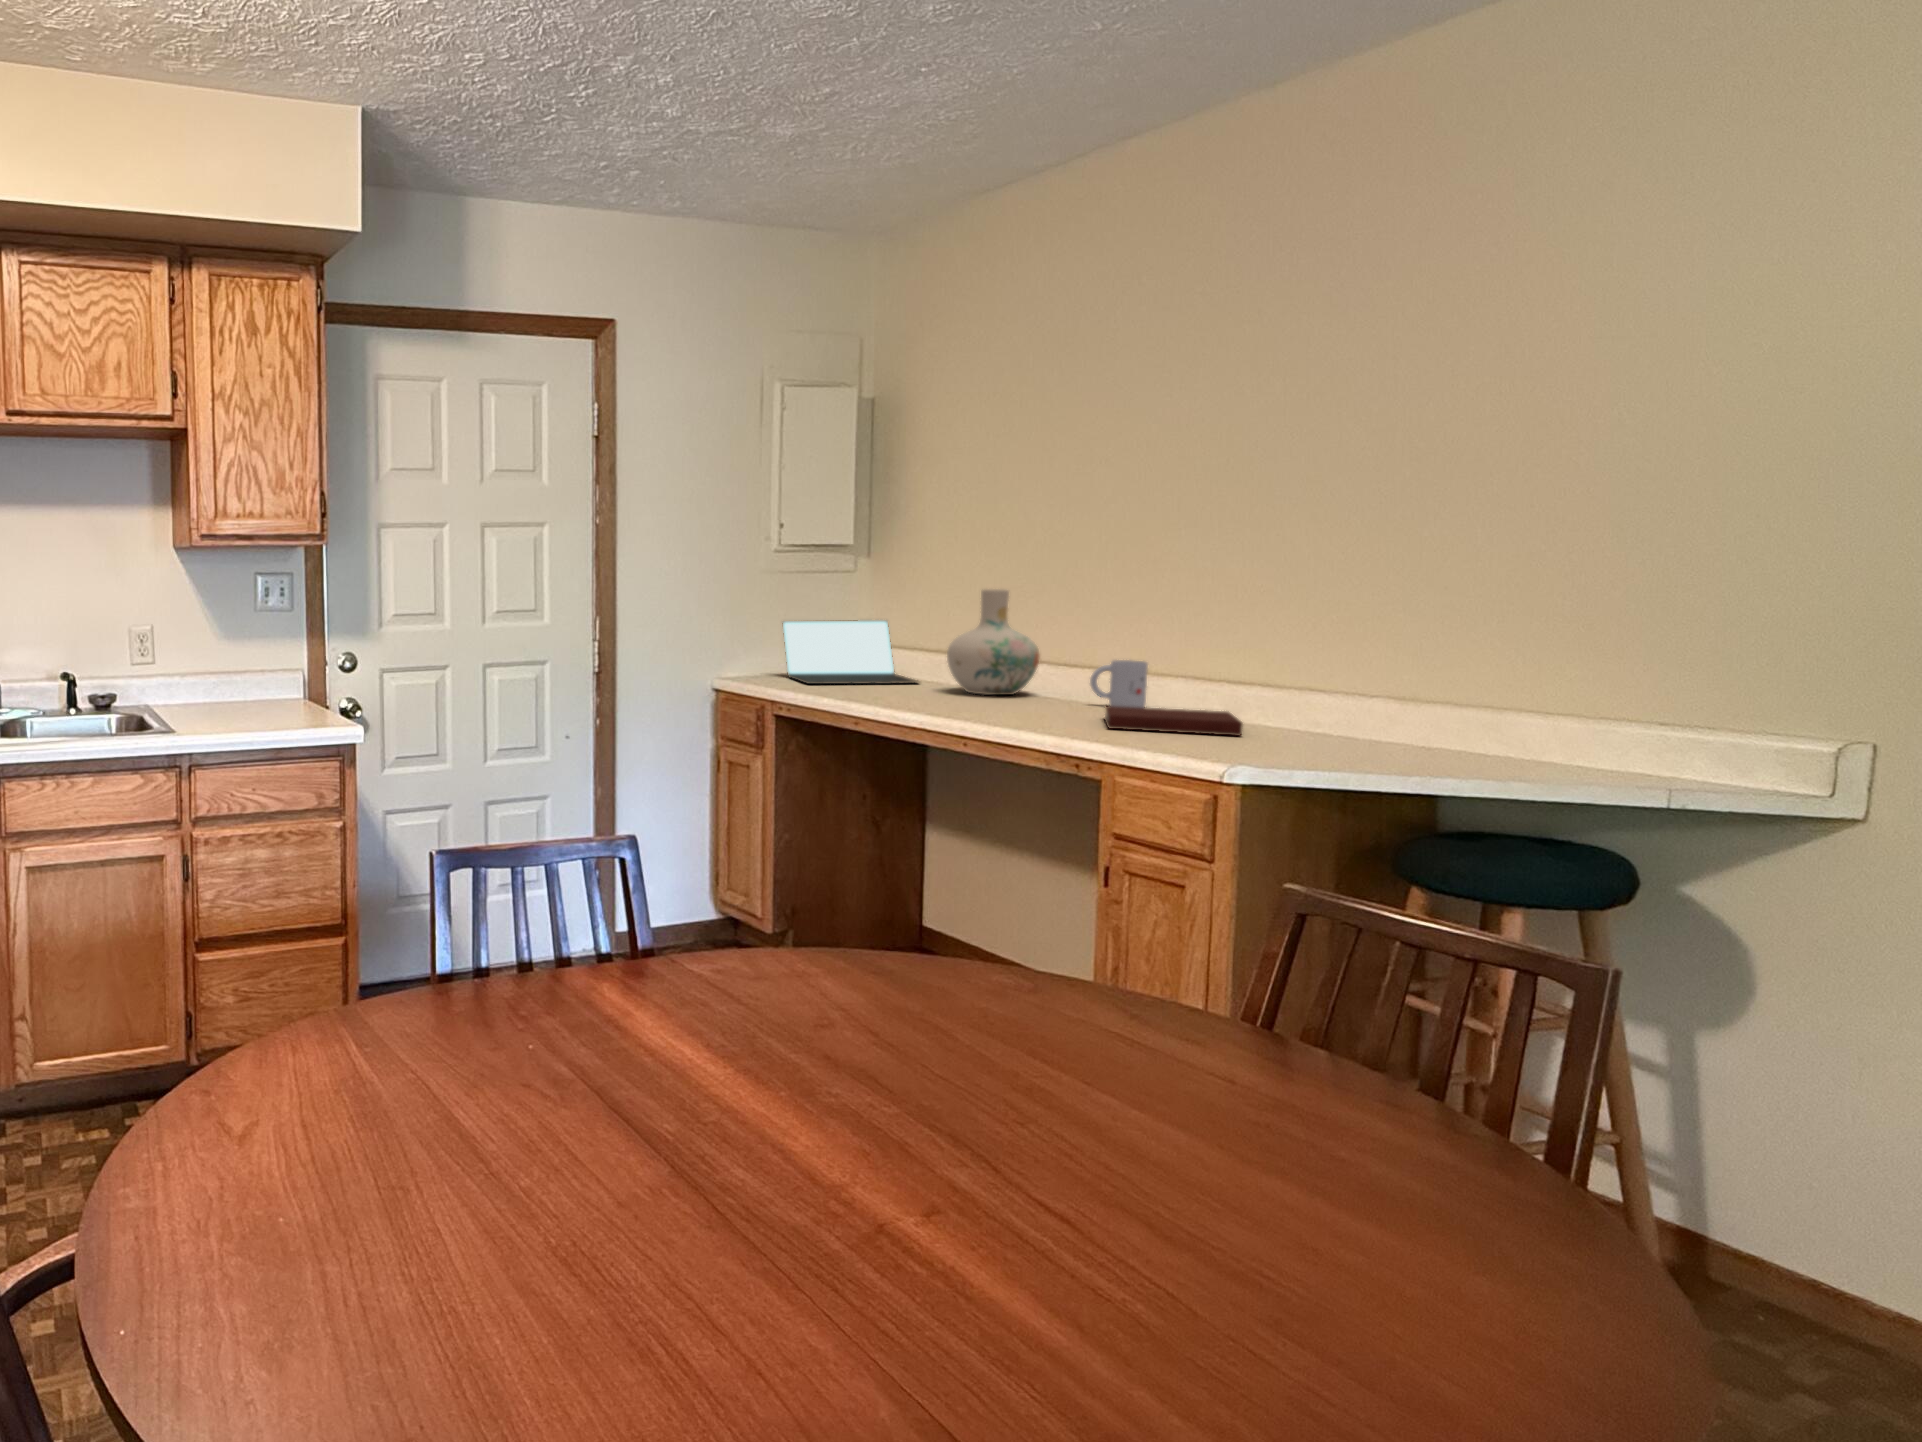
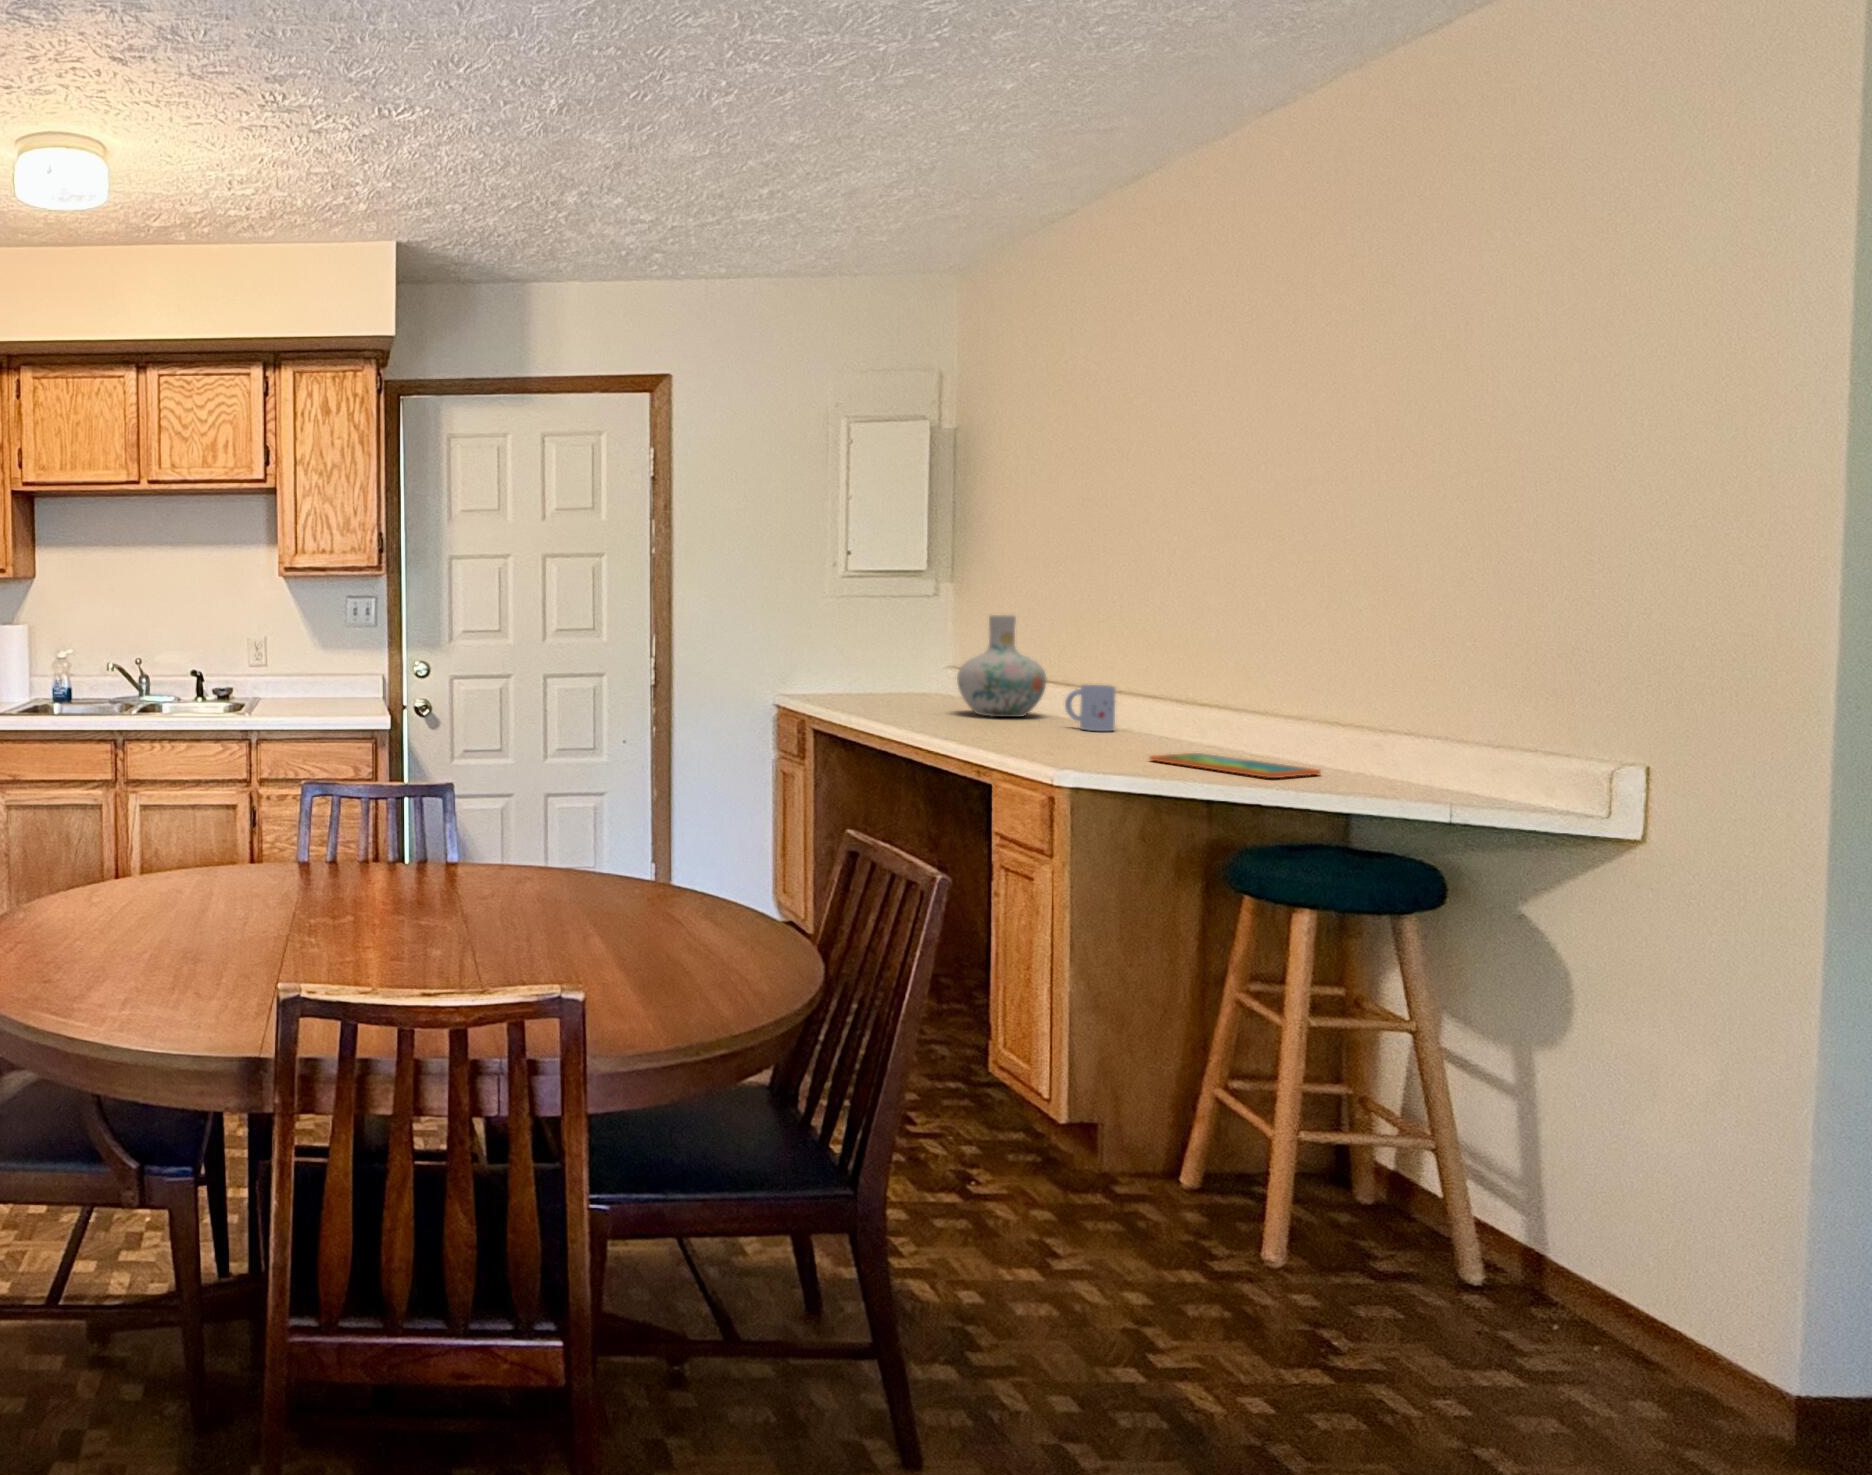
laptop: present [783,620,918,684] -> none [839,643,955,706]
notebook: present [1104,706,1243,736] -> none [1005,725,1144,753]
tablet: none [1298,732,1492,761] -> present [1150,753,1321,778]

